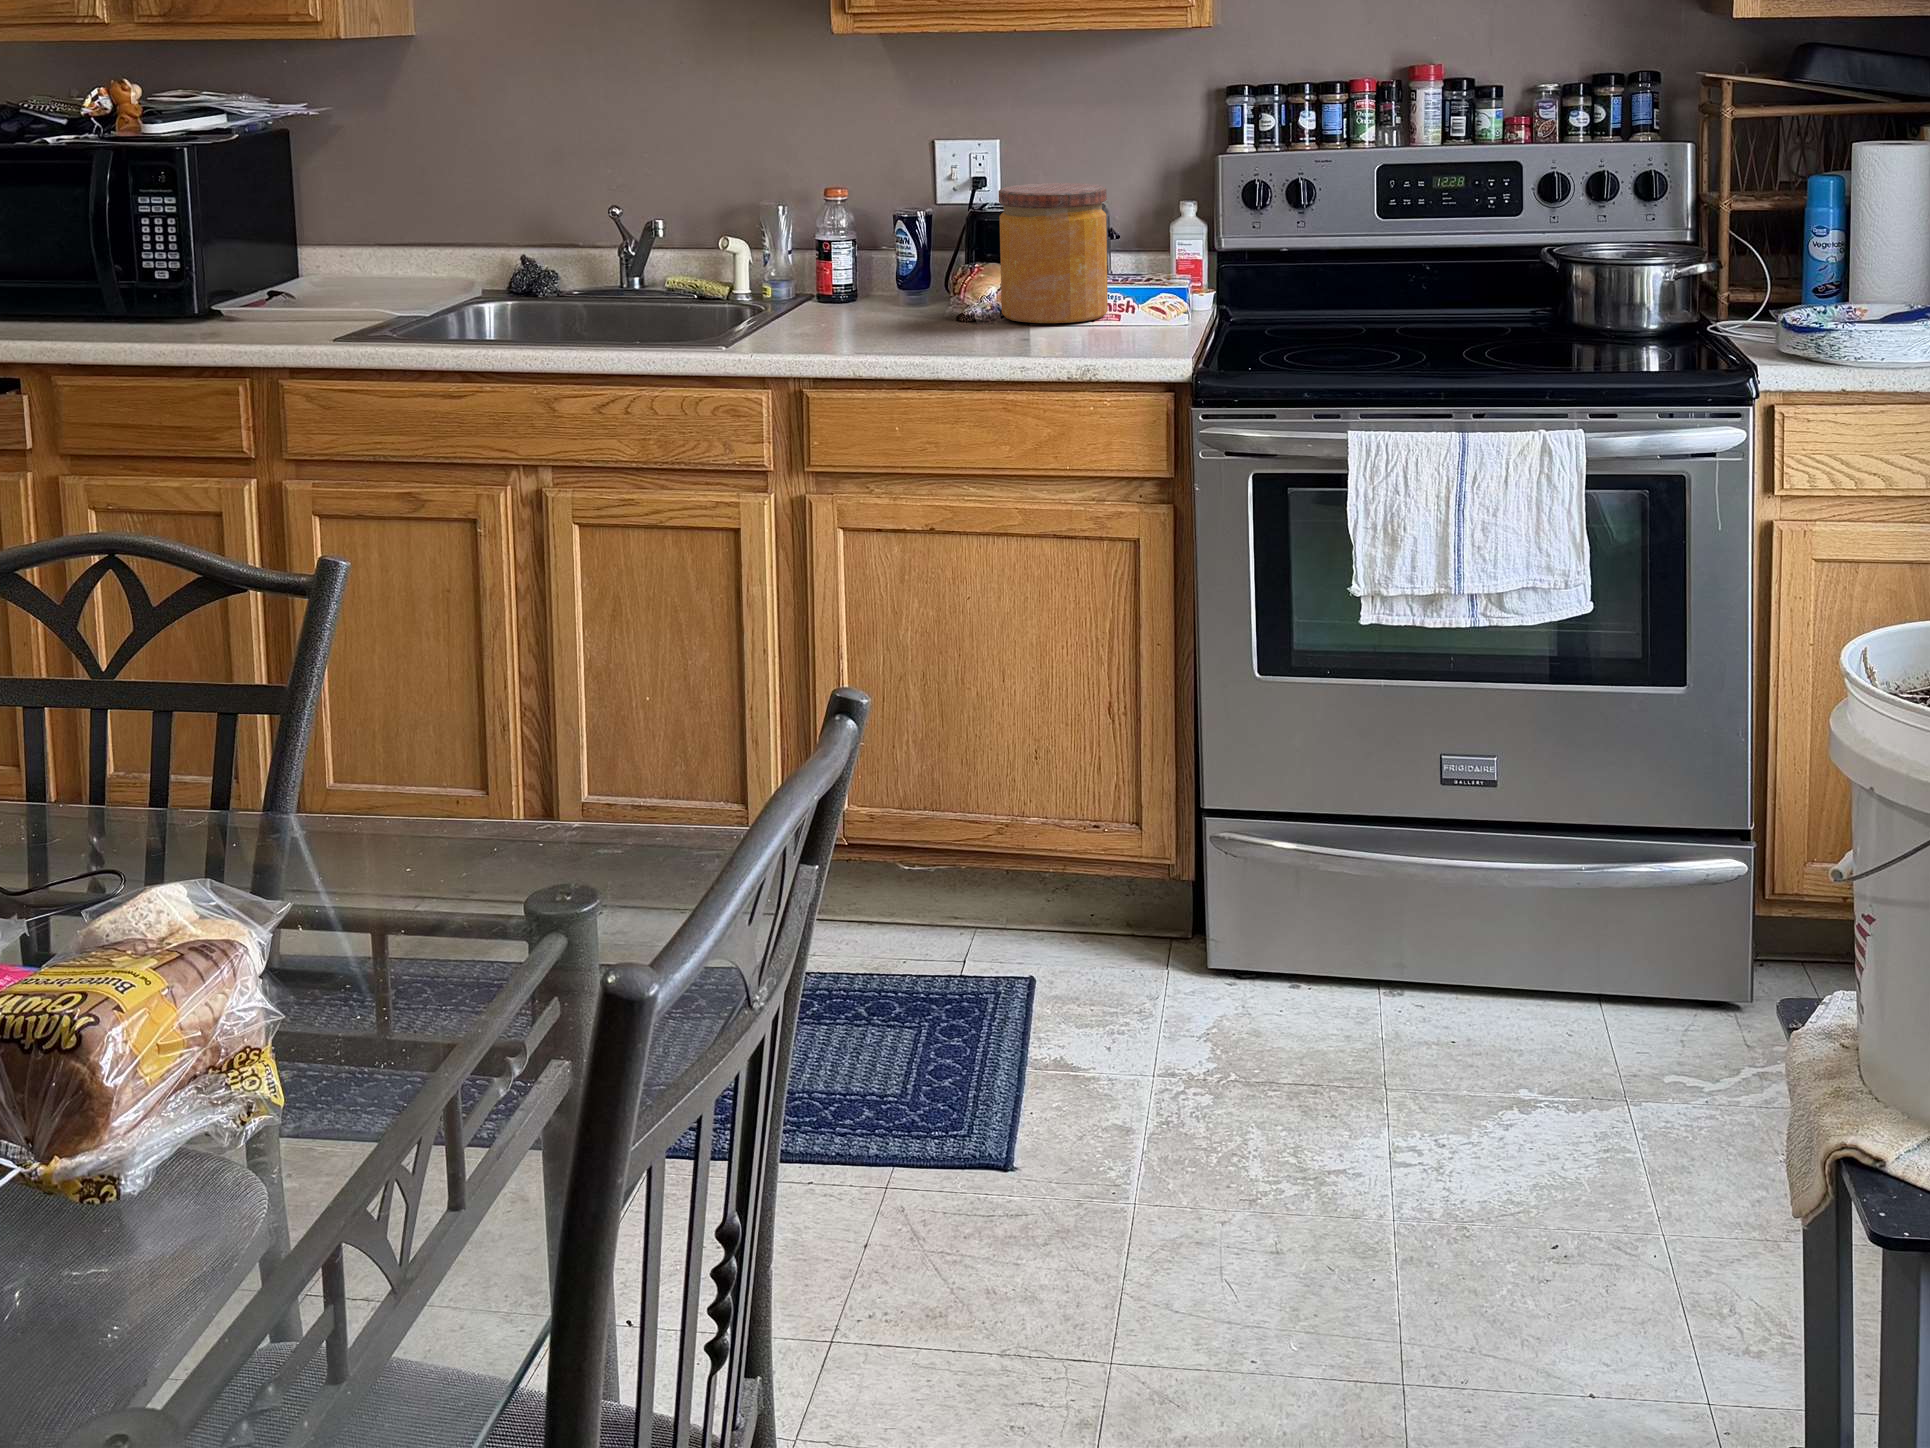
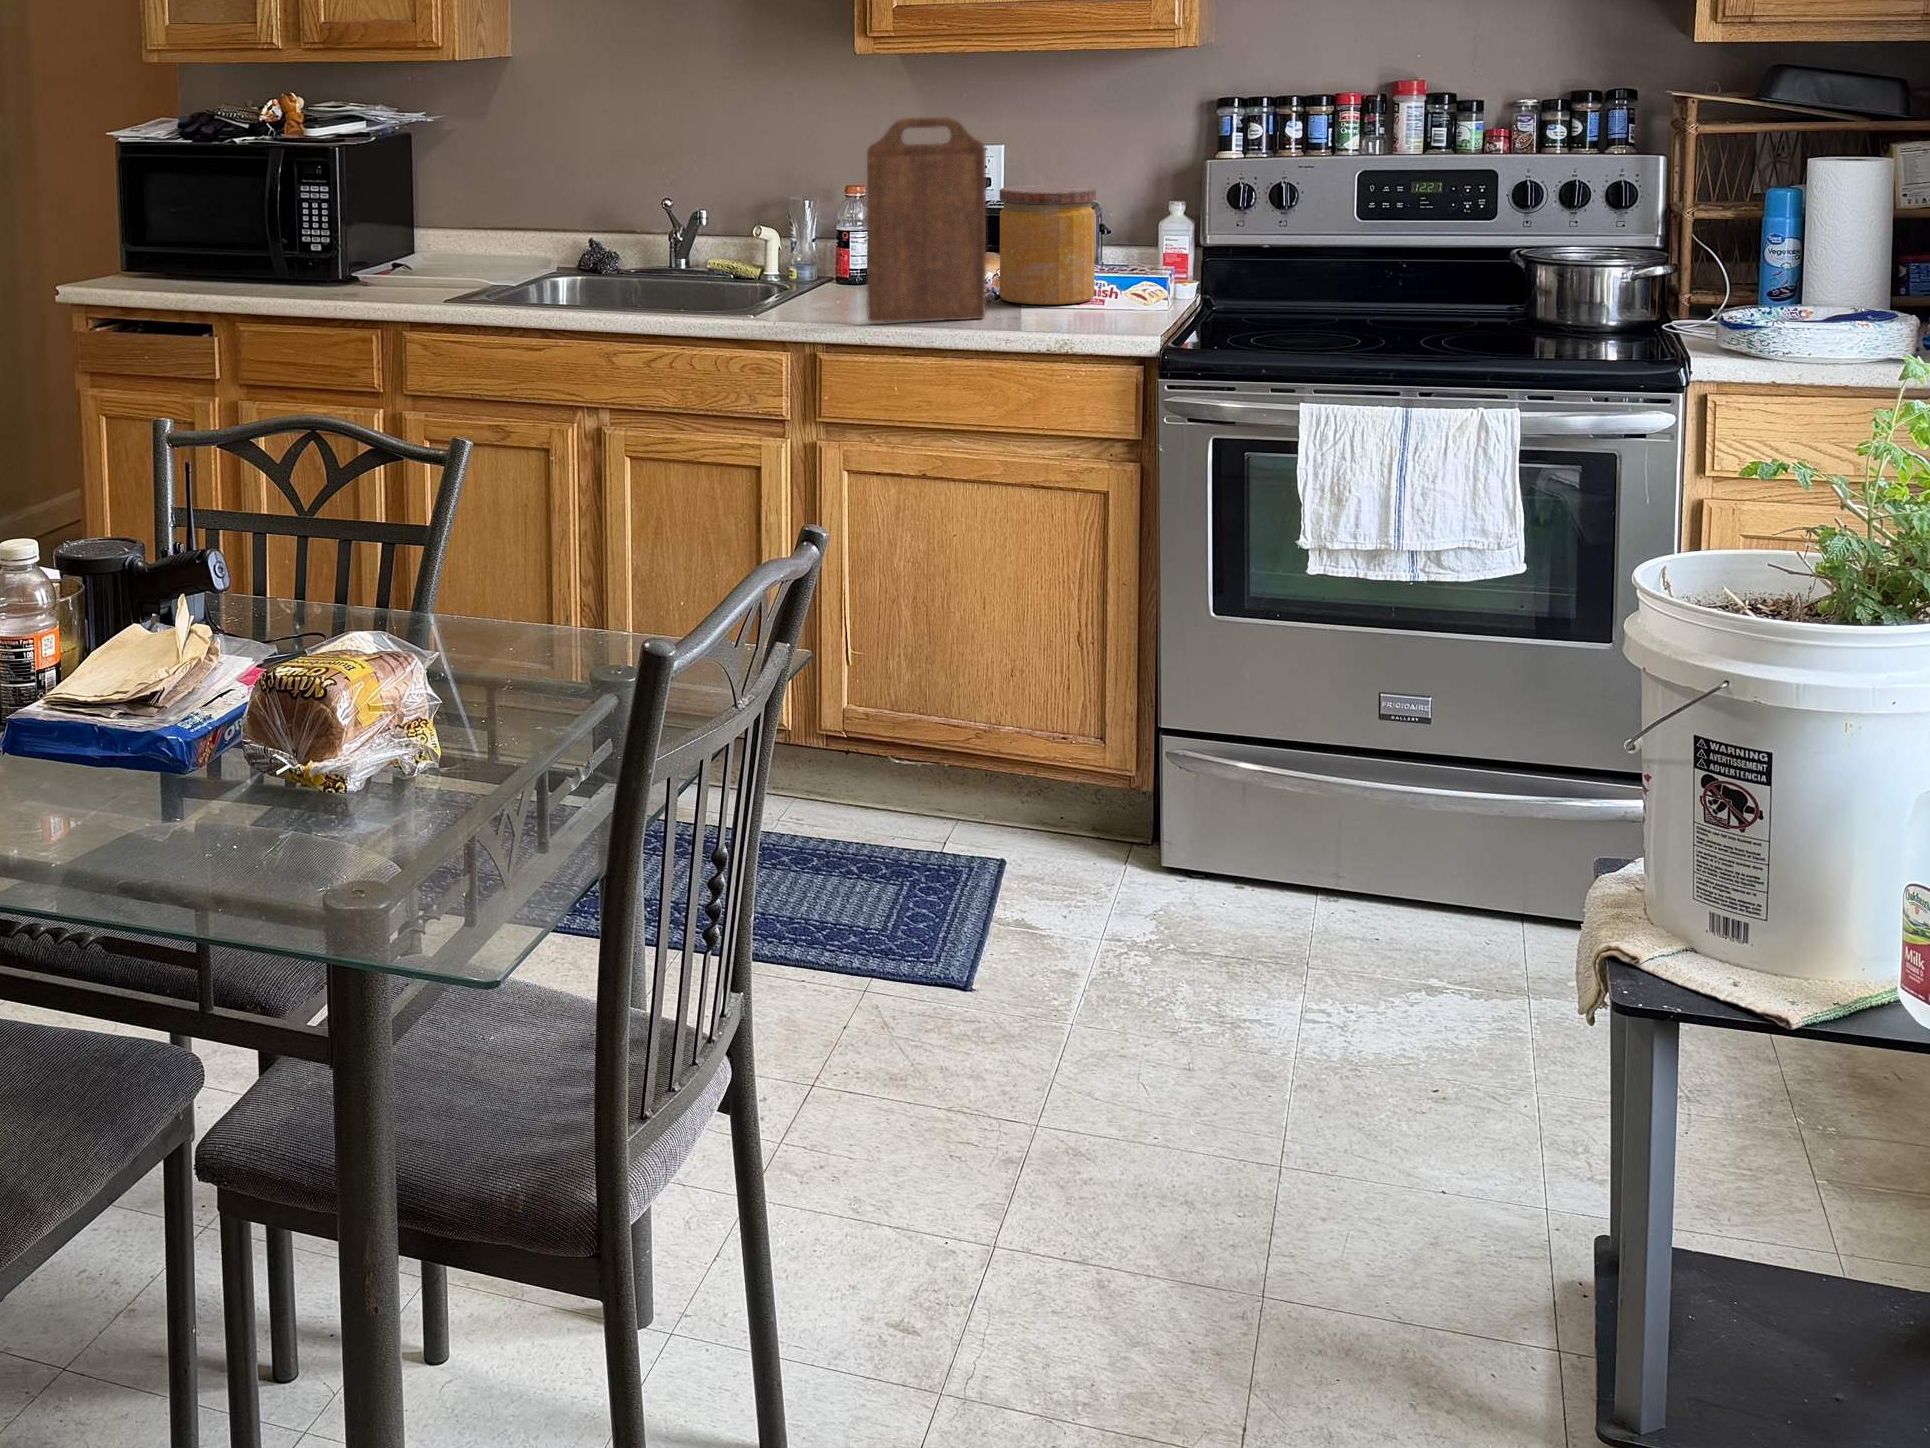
cutting board: none [850,108,991,353] -> present [867,117,986,323]

